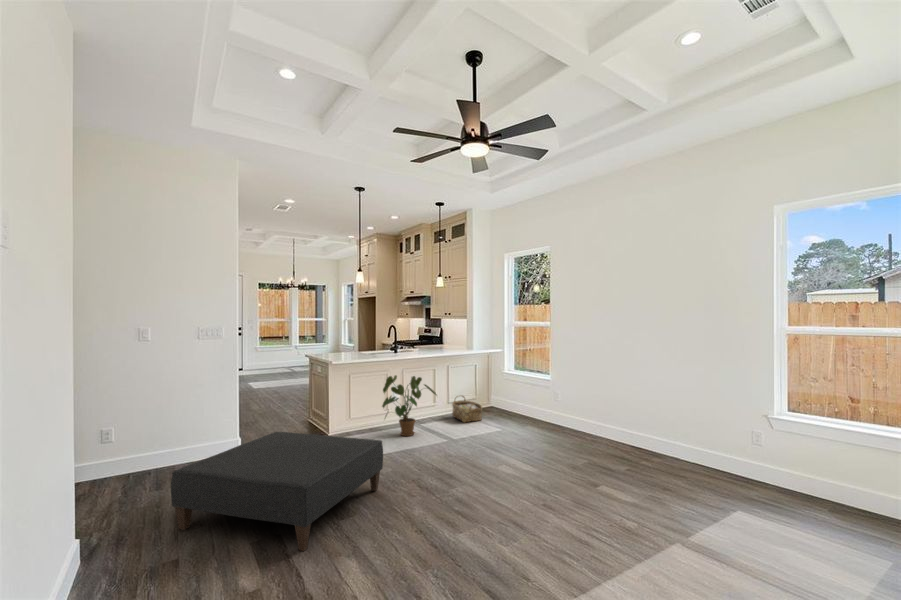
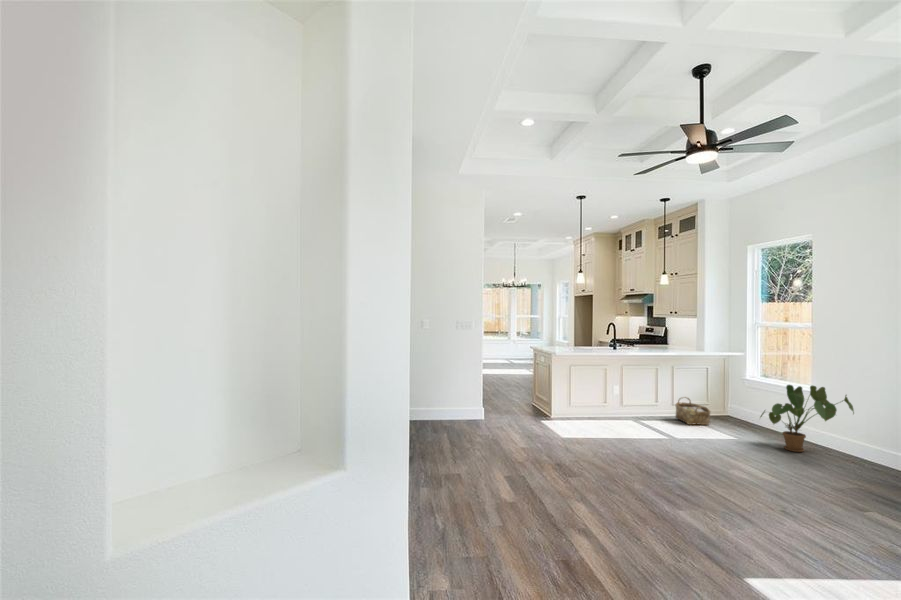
house plant: present [382,375,437,436] -> present [760,385,854,452]
ottoman: present [171,432,383,551] -> none [446,405,605,493]

